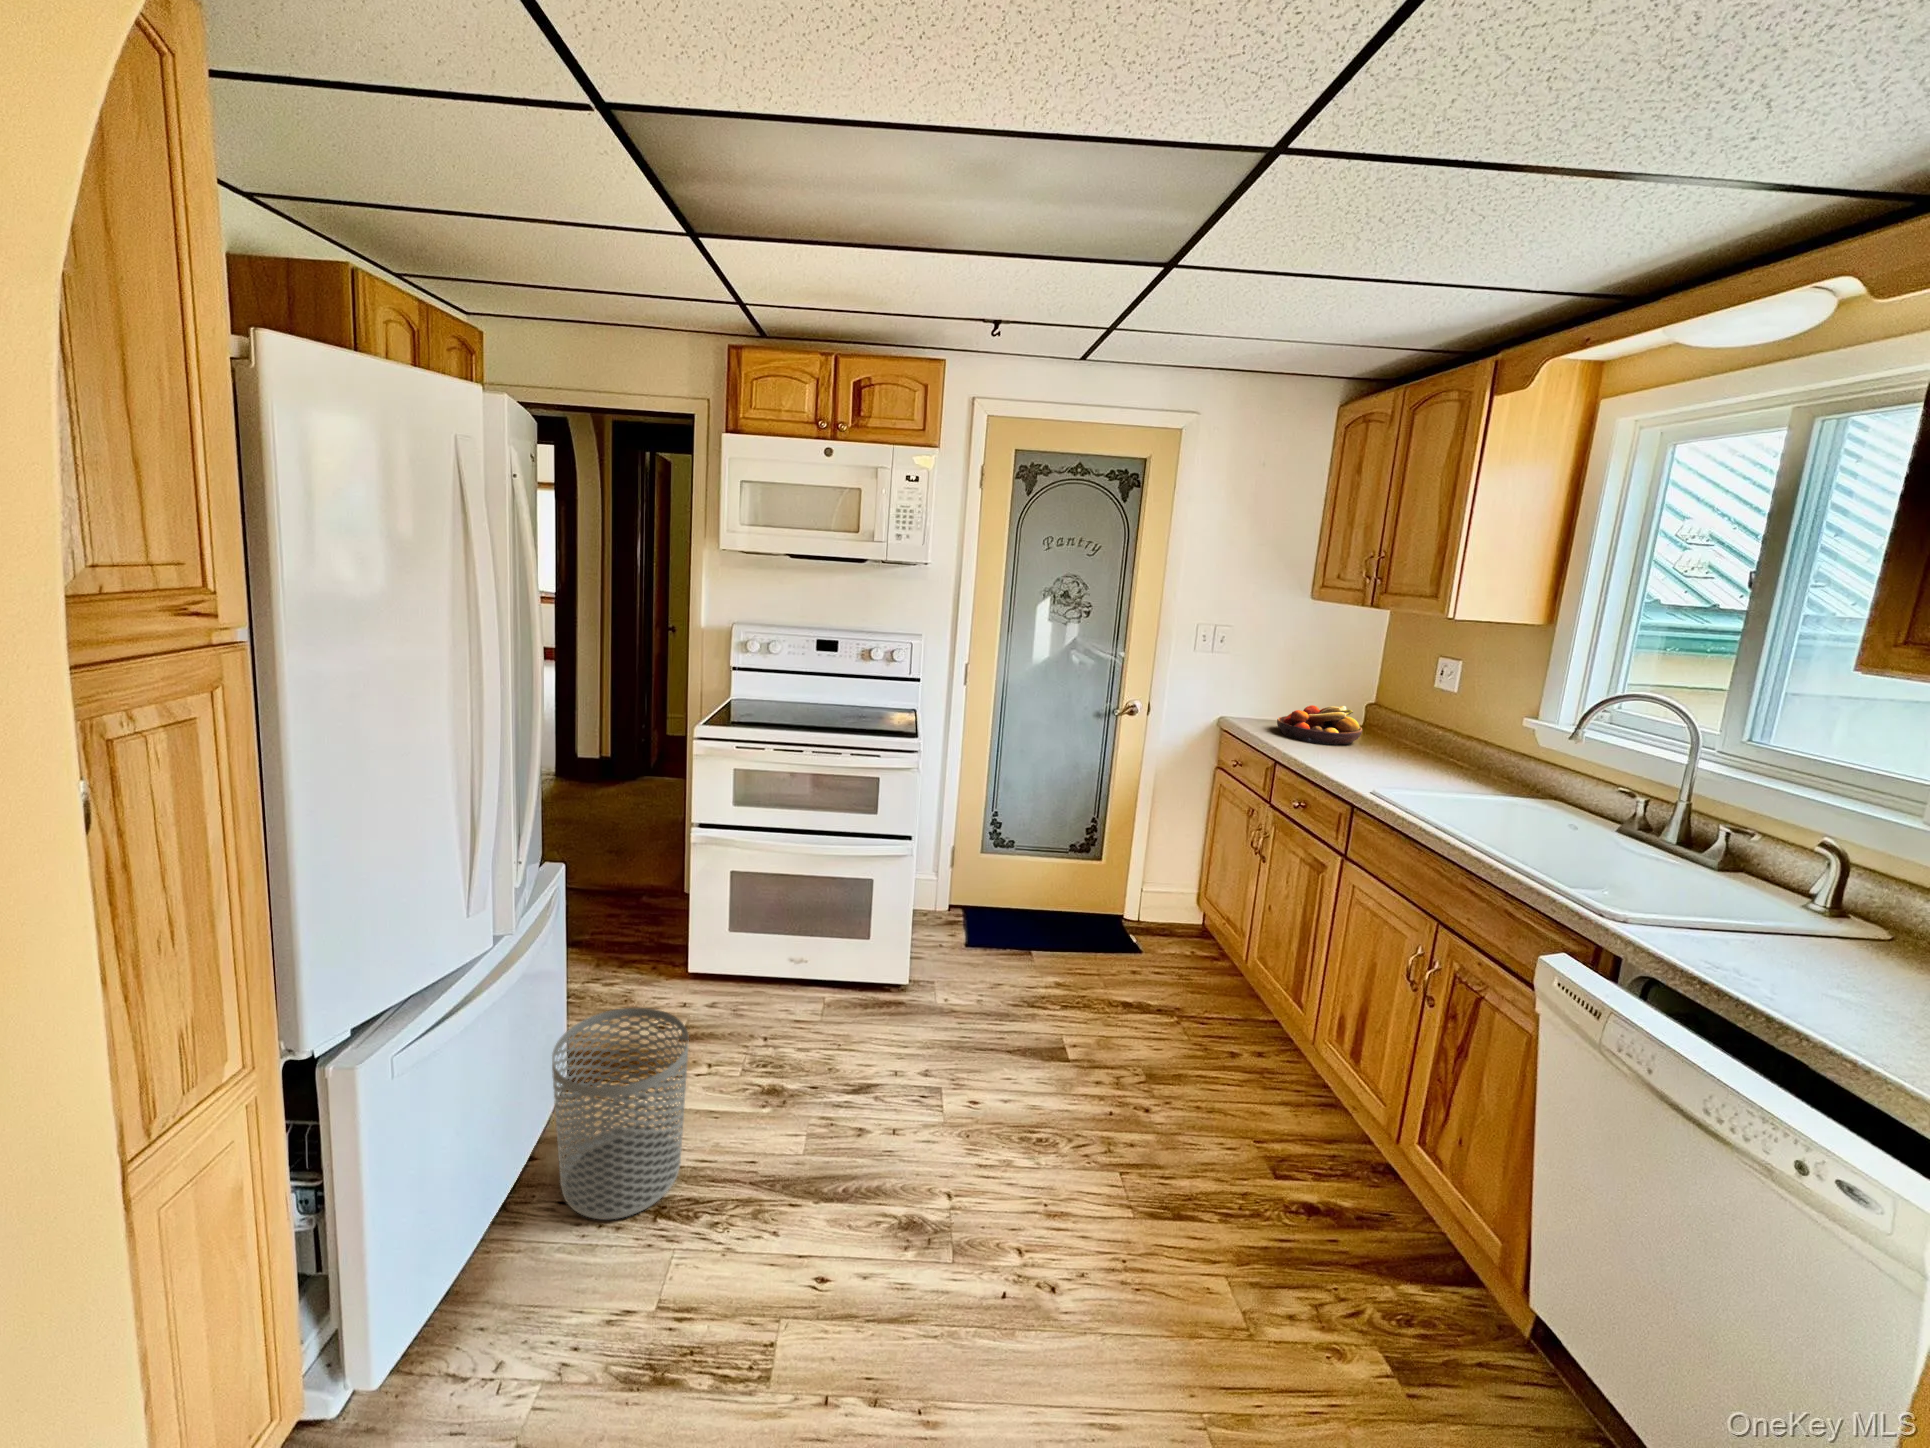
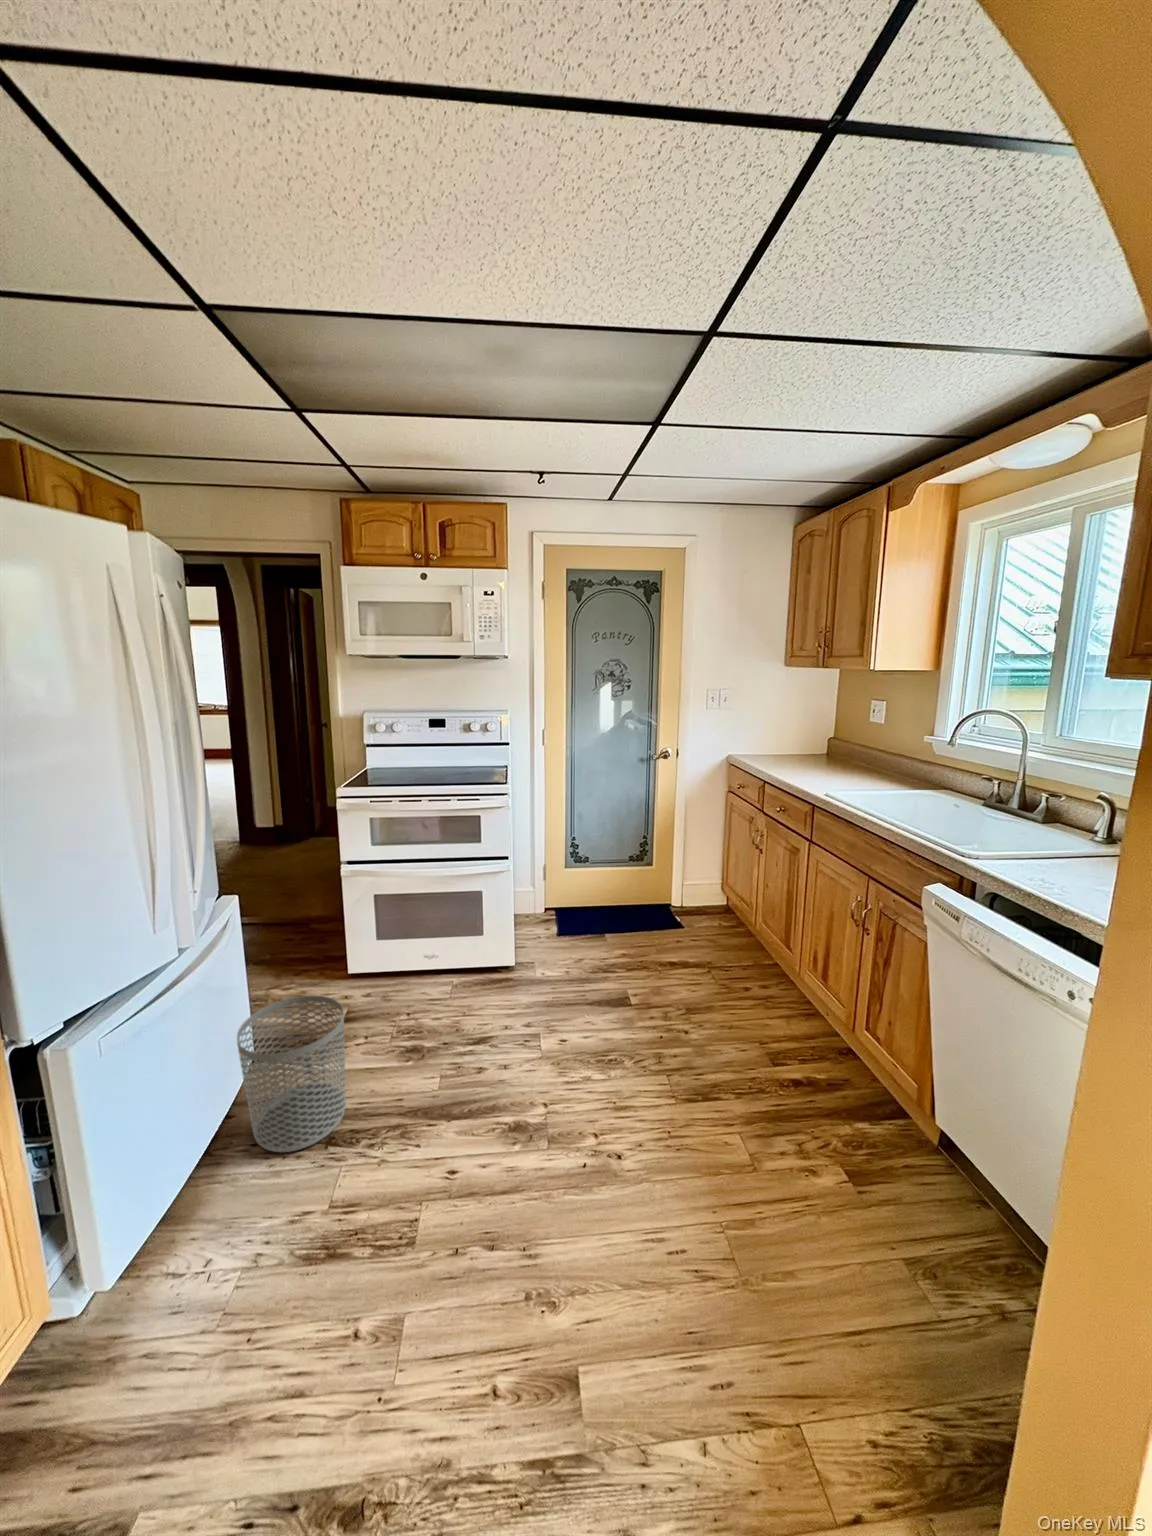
fruit bowl: present [1277,705,1362,745] -> none [765,741,822,768]

